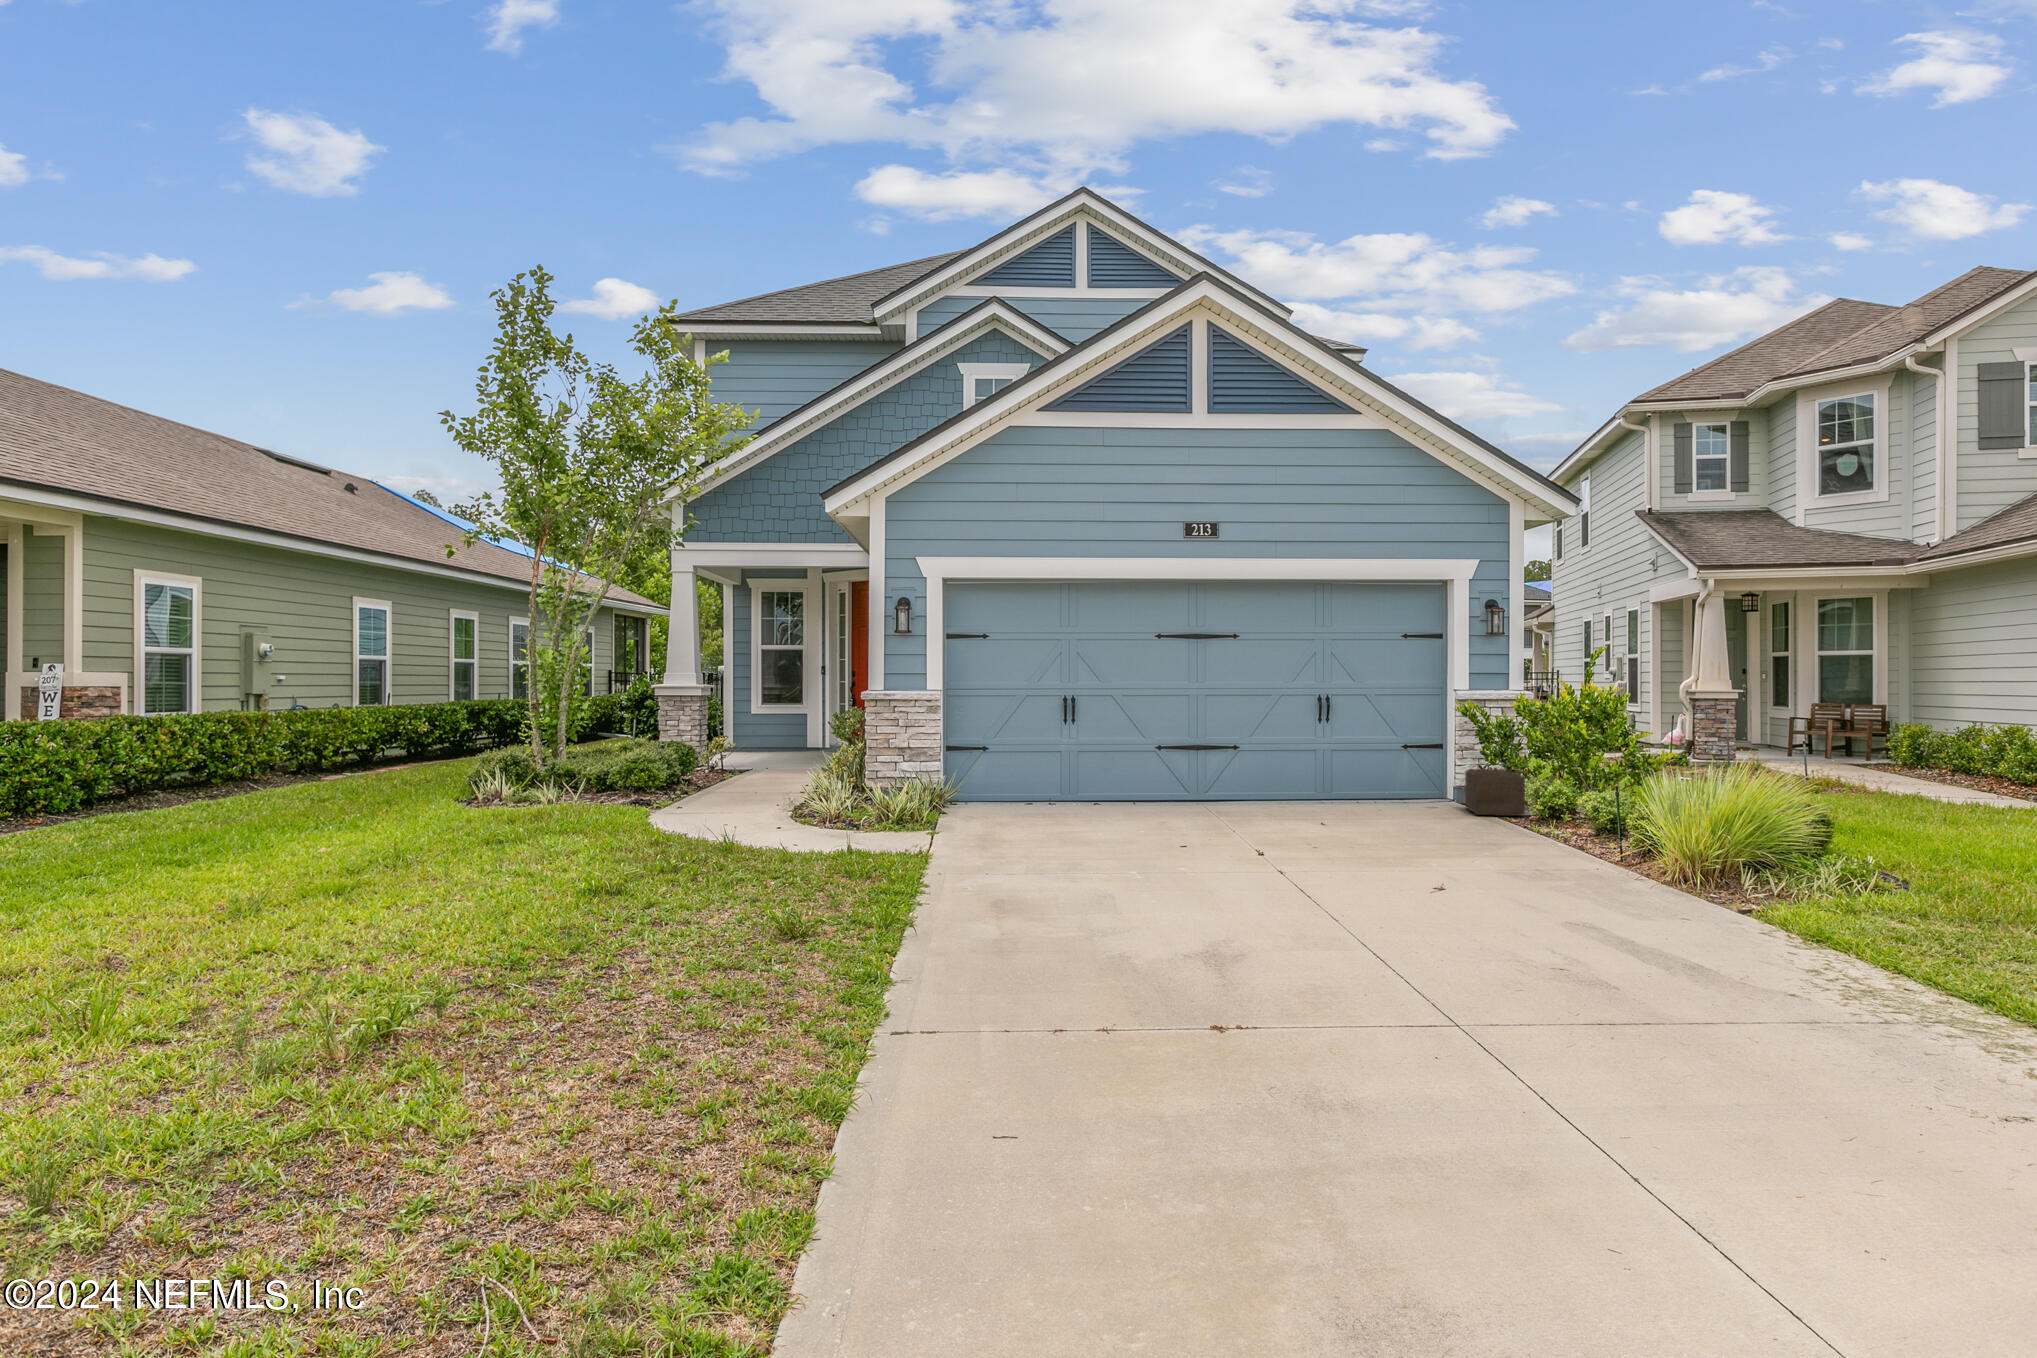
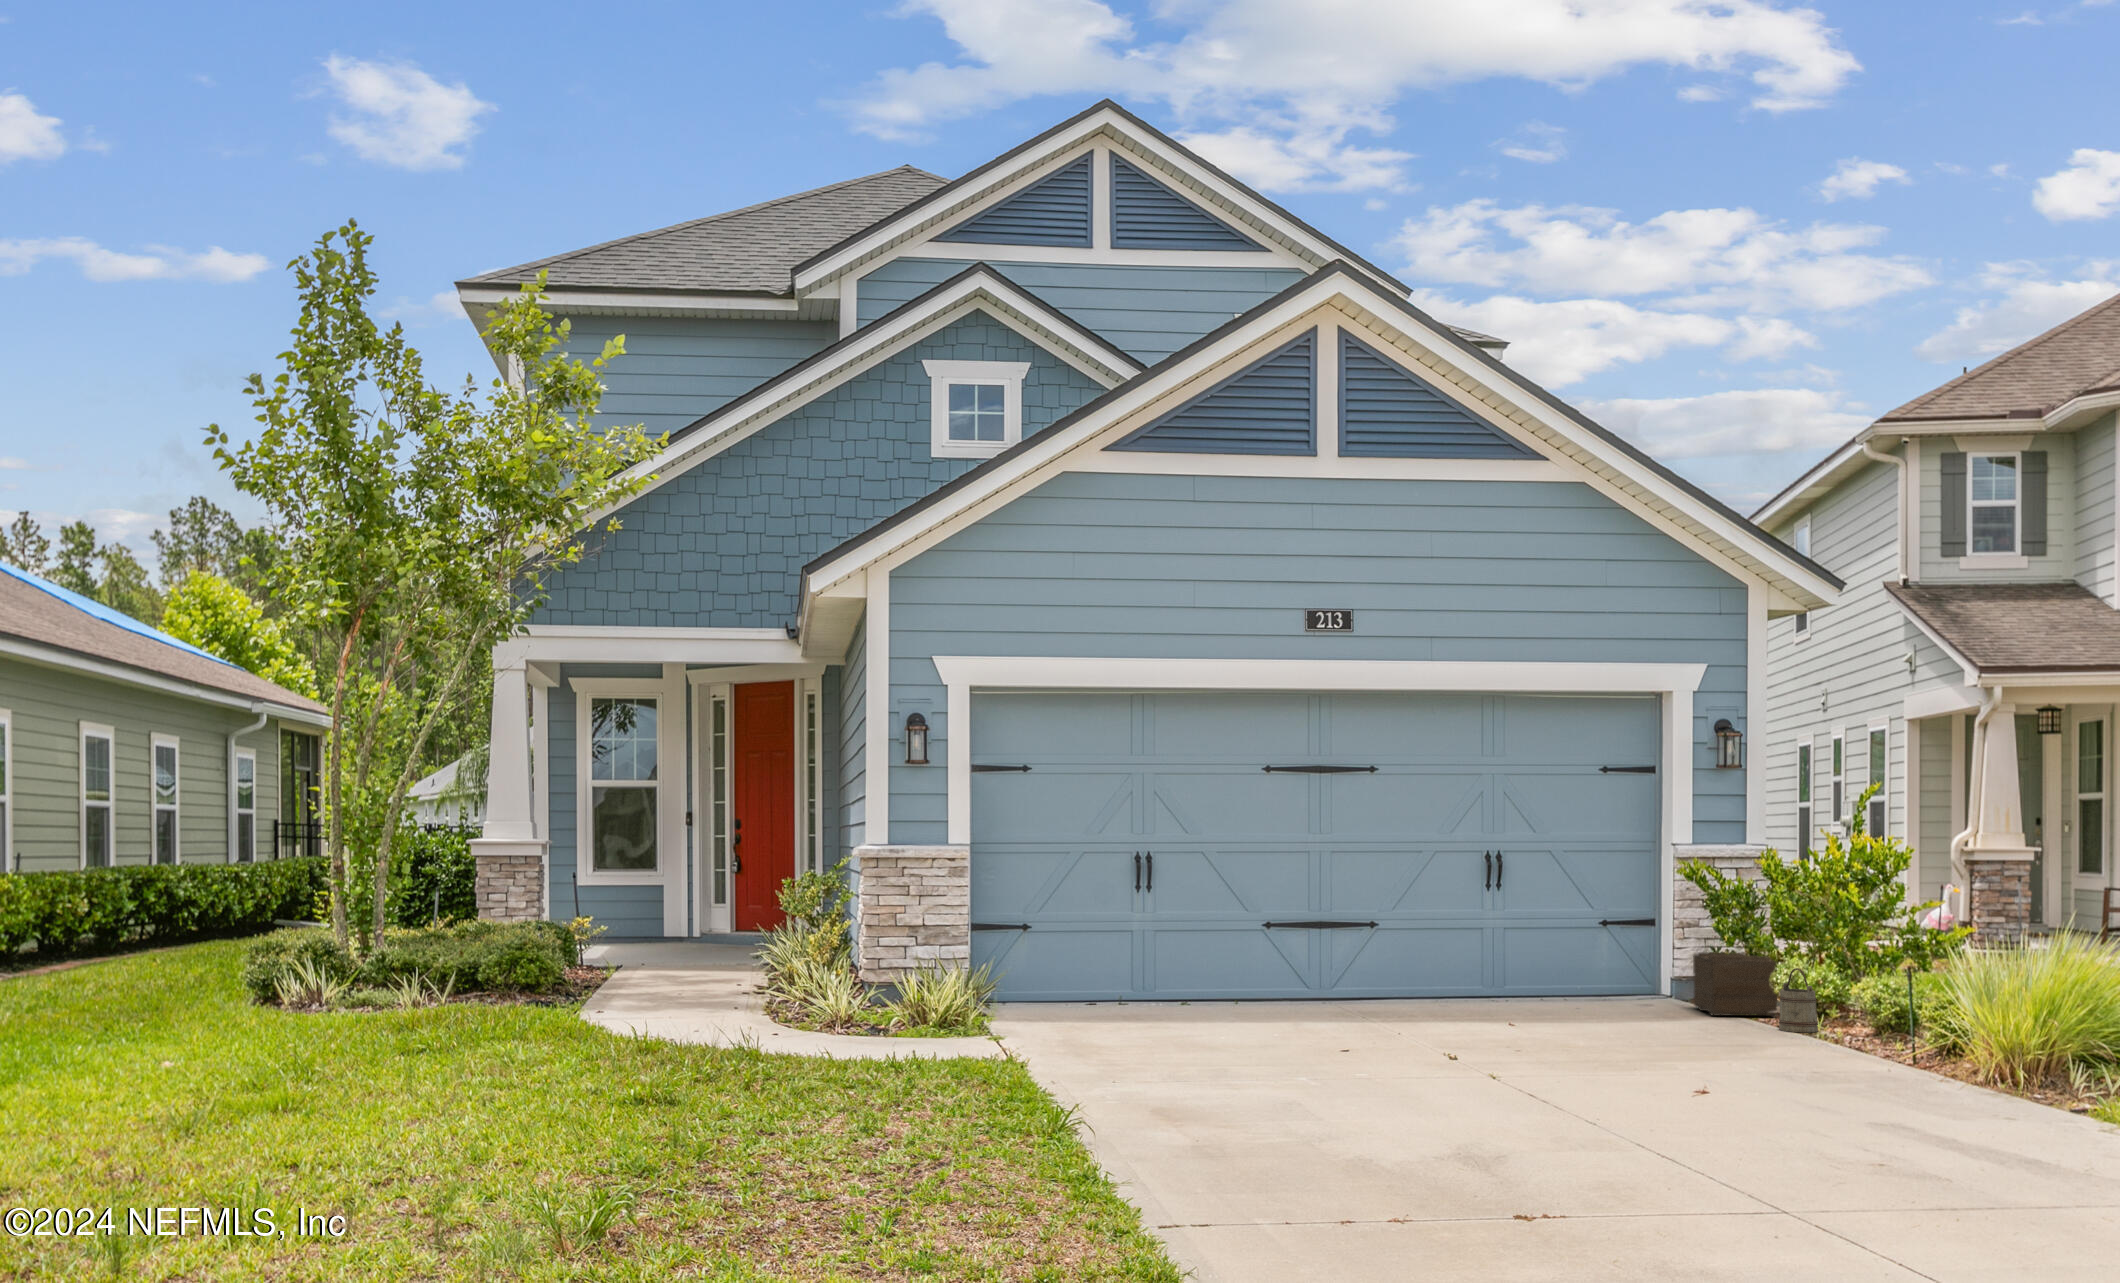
bucket: none [1522,783,1552,831] -> present [1779,968,1818,1032]

